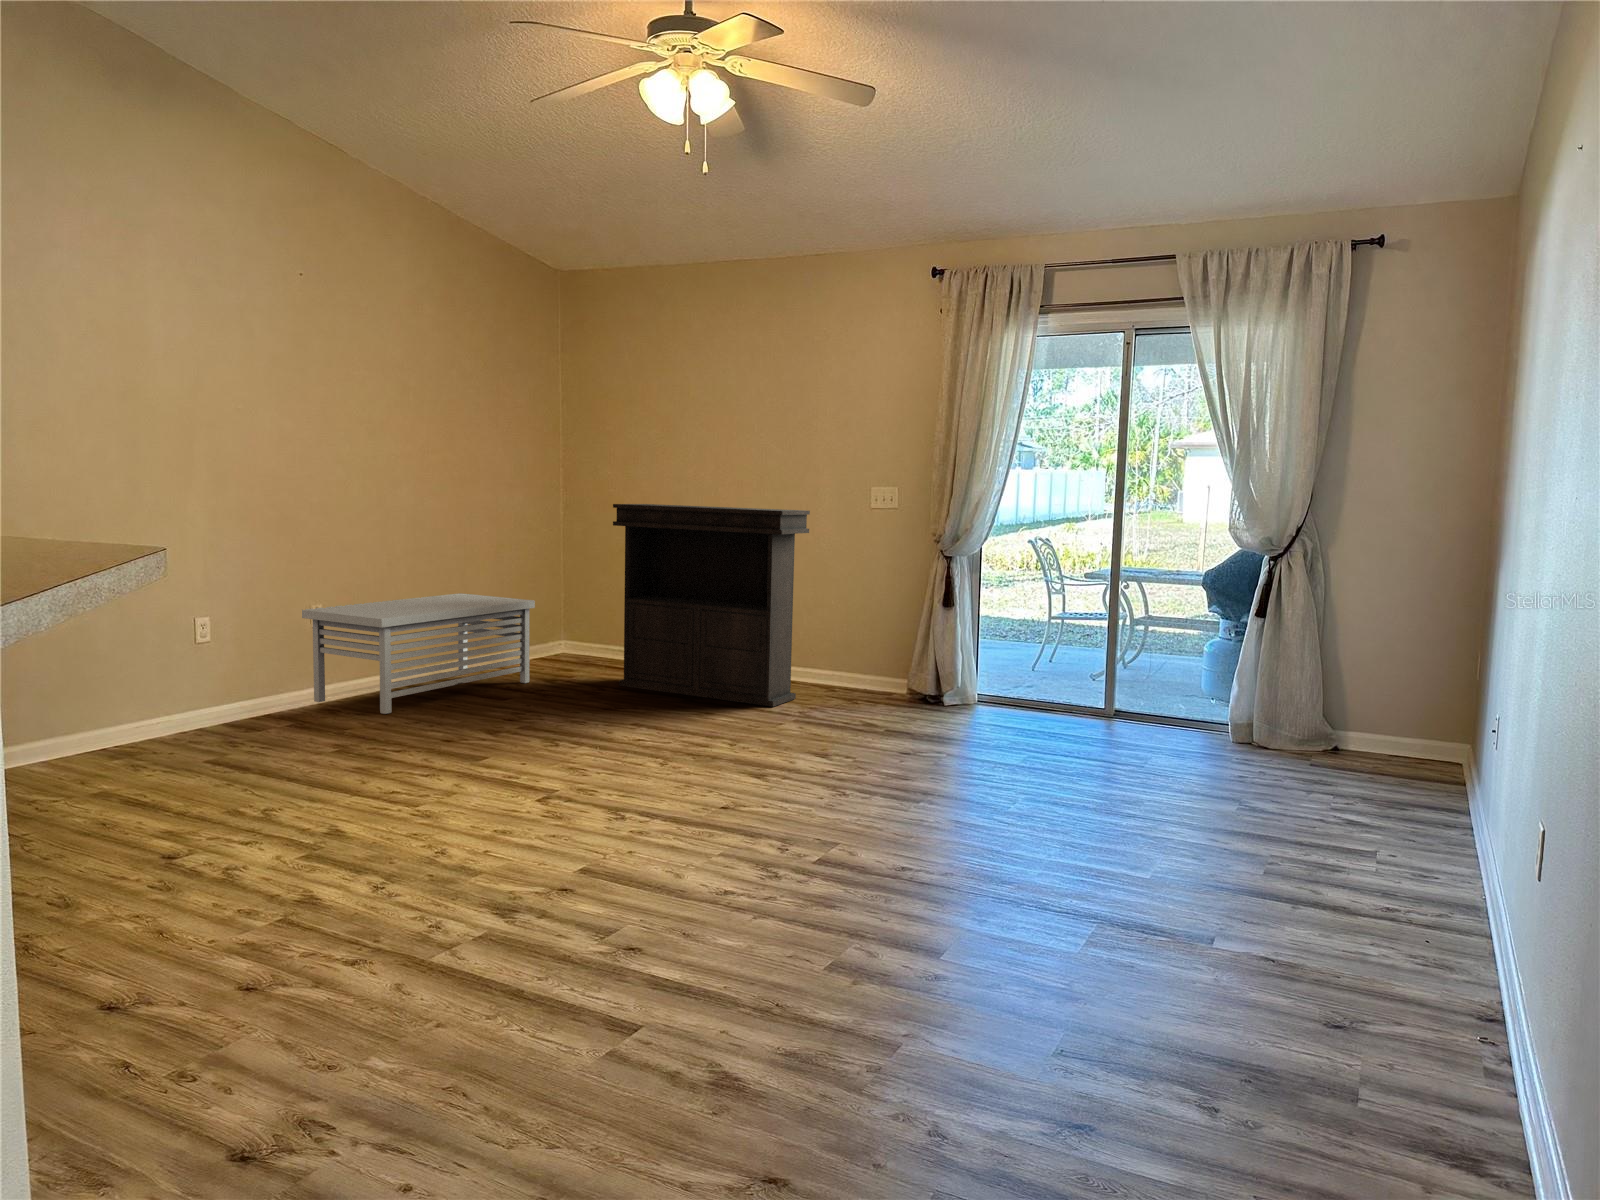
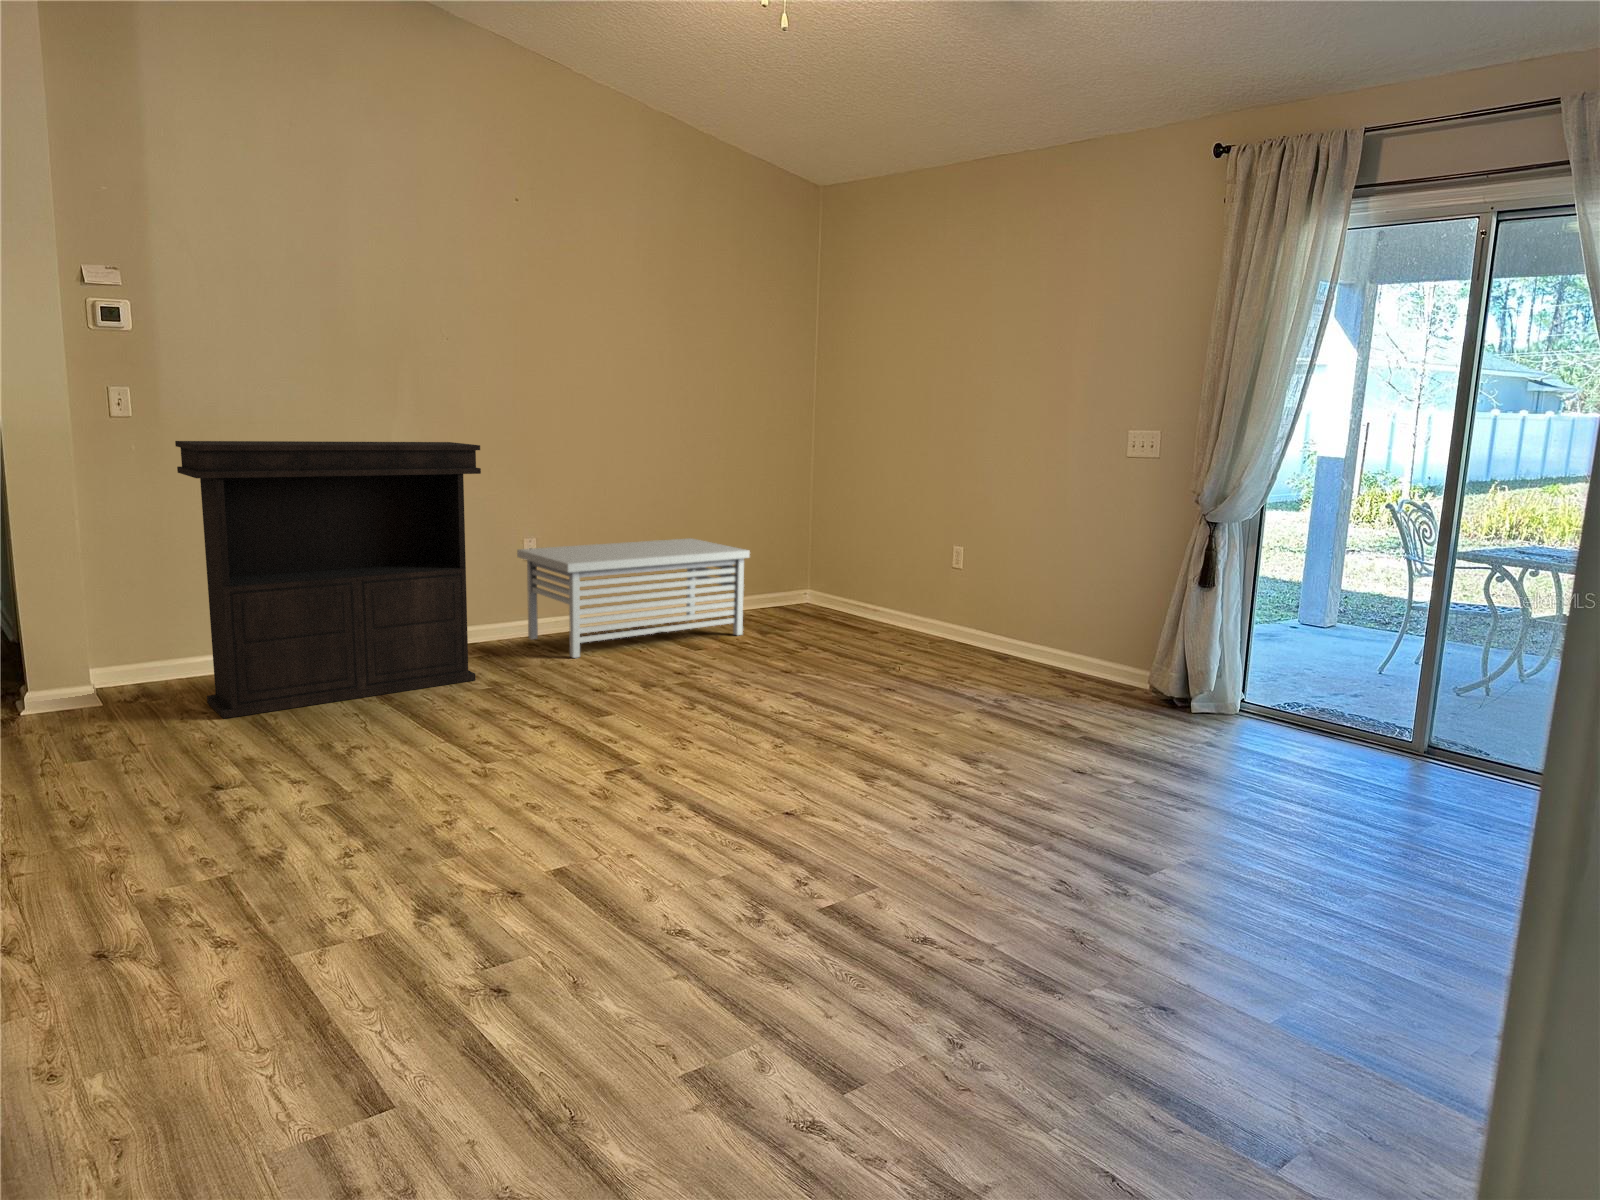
console table: present [613,504,810,707] -> present [175,441,481,718]

